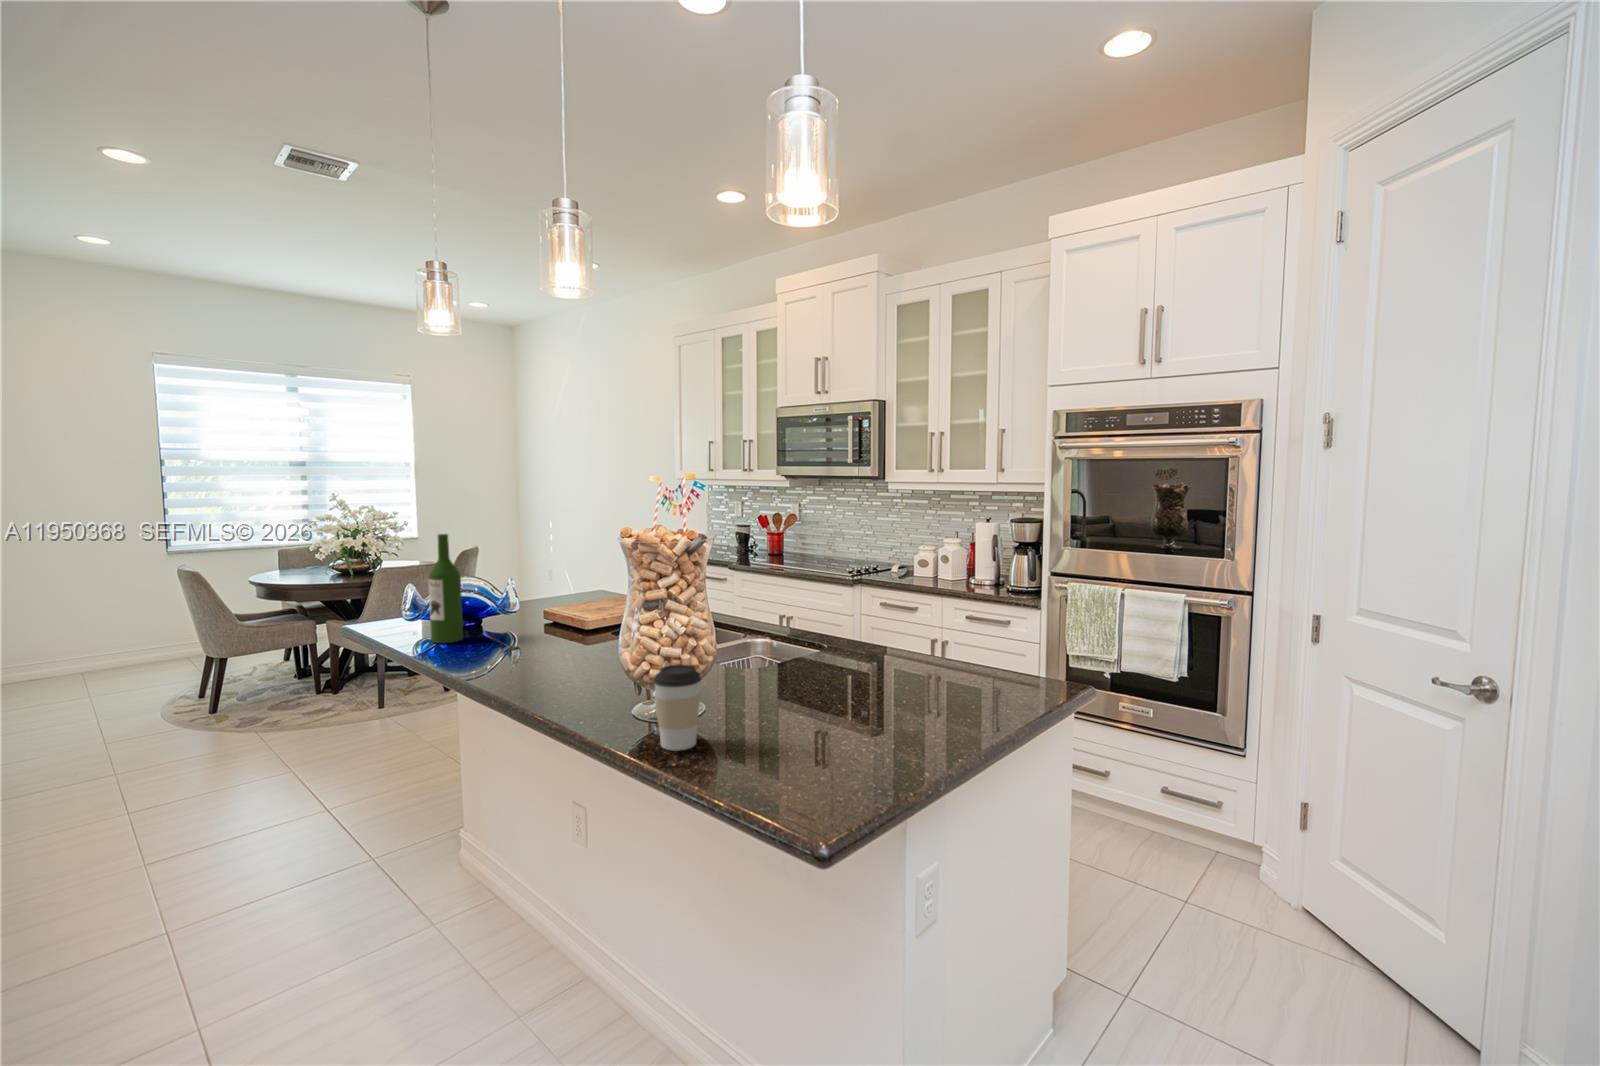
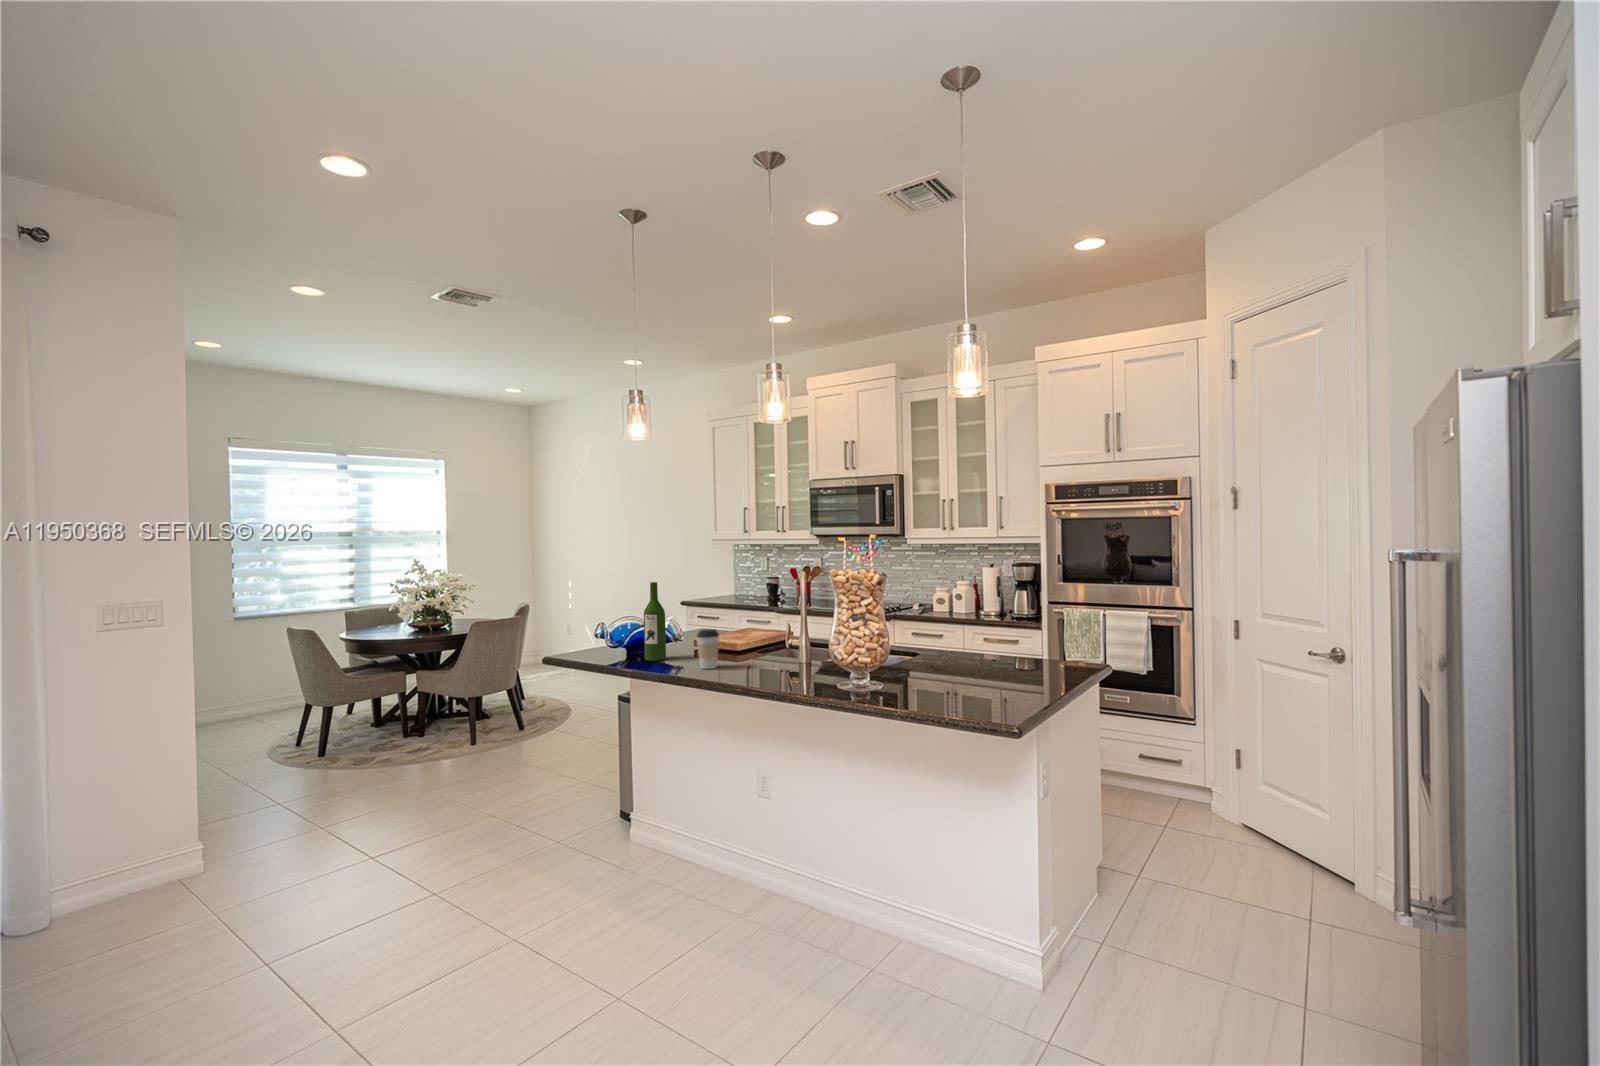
coffee cup: present [654,664,701,751] -> present [697,629,719,669]

